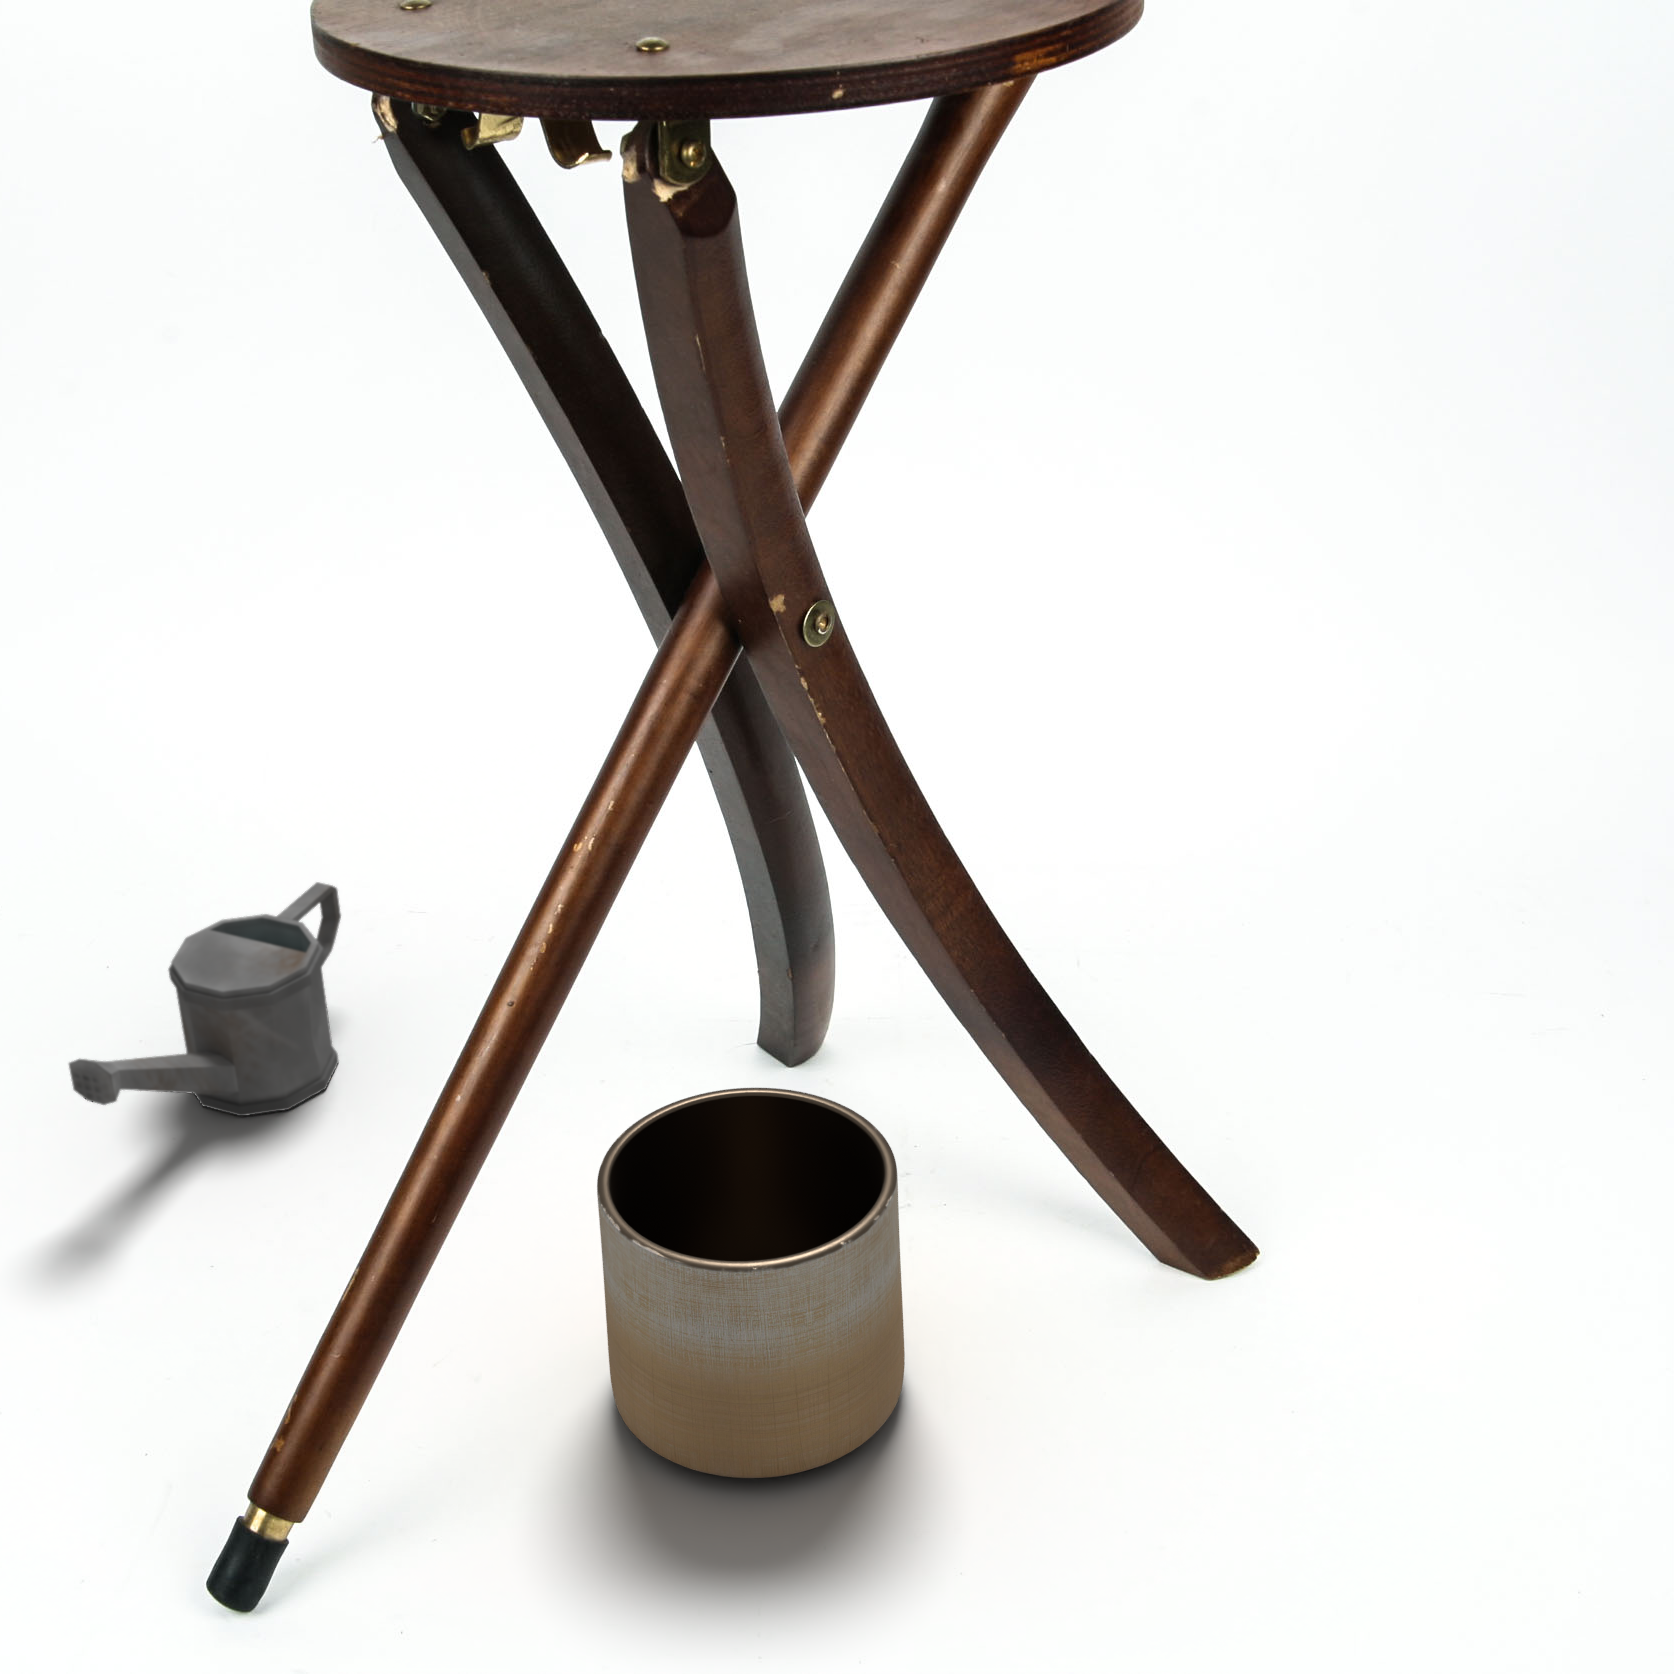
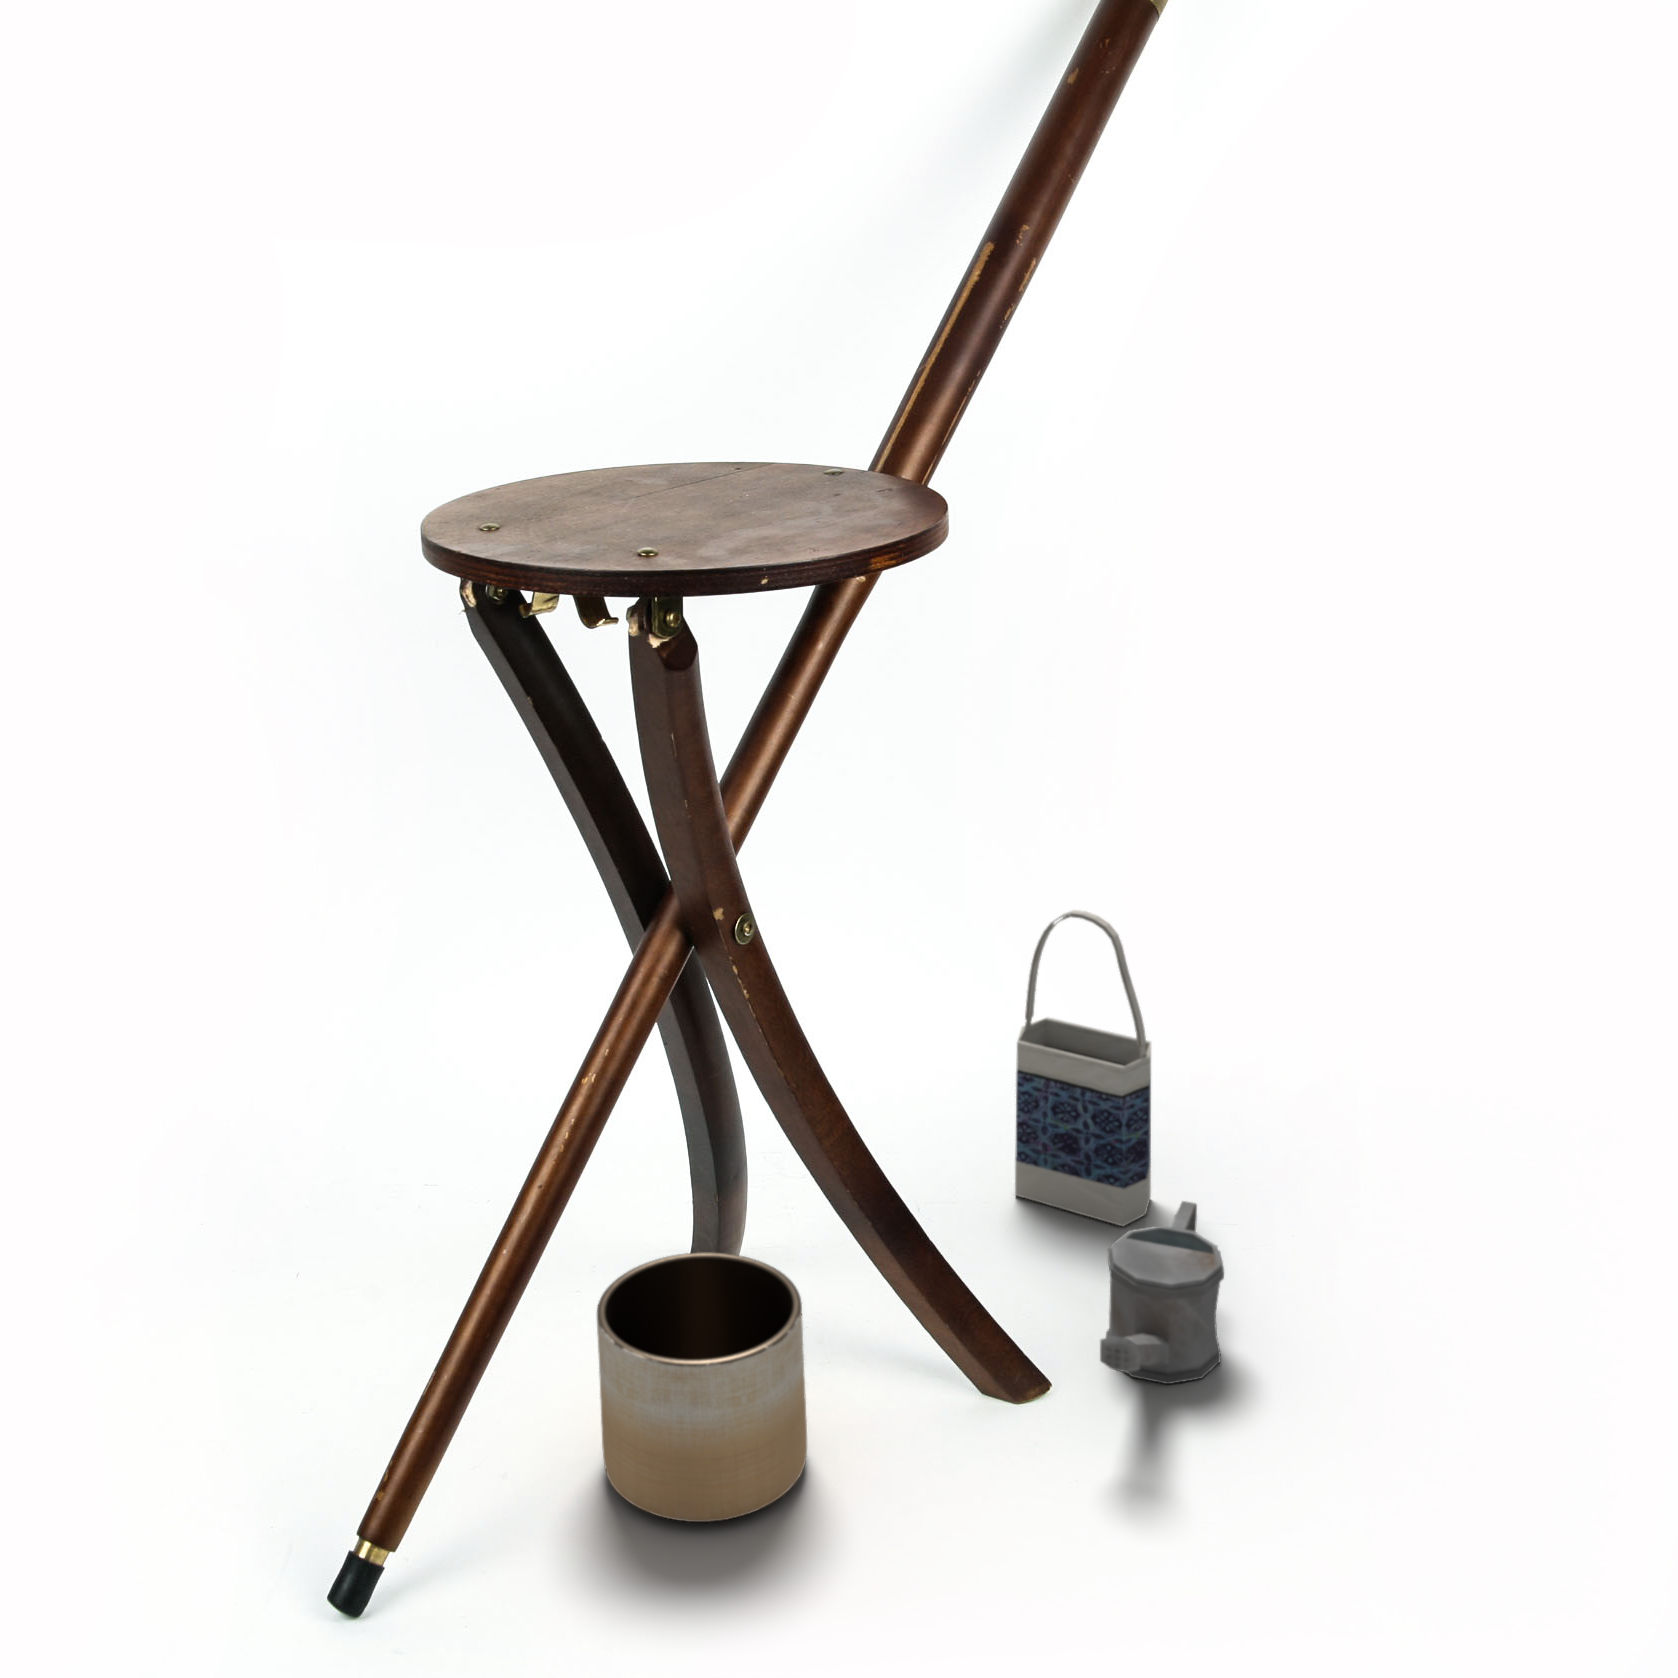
bag: none [1215,579,1422,1031] -> present [1015,910,1151,1226]
watering can: present [69,882,341,1116] -> present [1100,1201,1224,1384]

